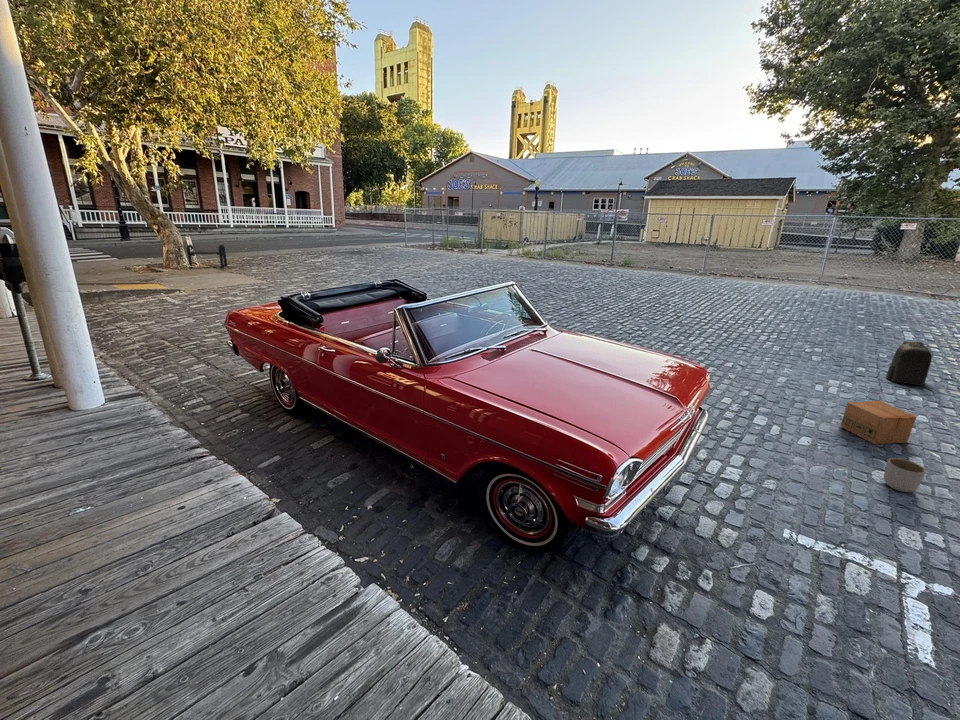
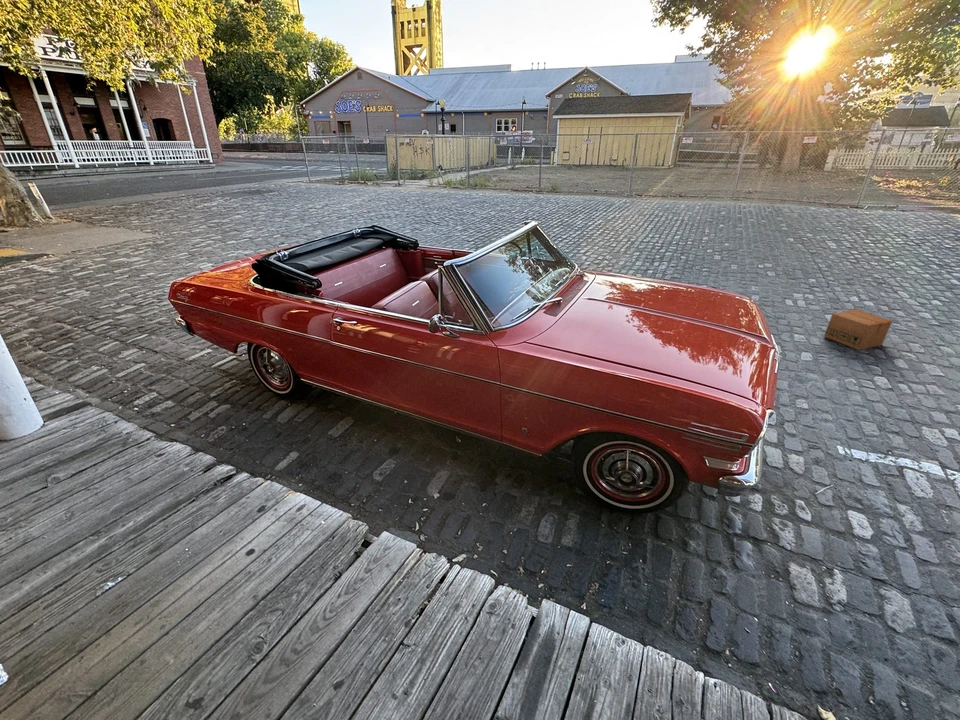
bench: present [187,245,227,268] -> none [38,191,99,224]
backpack: present [886,341,932,386] -> none [833,249,874,290]
planter: present [884,458,926,492] -> none [887,363,926,393]

